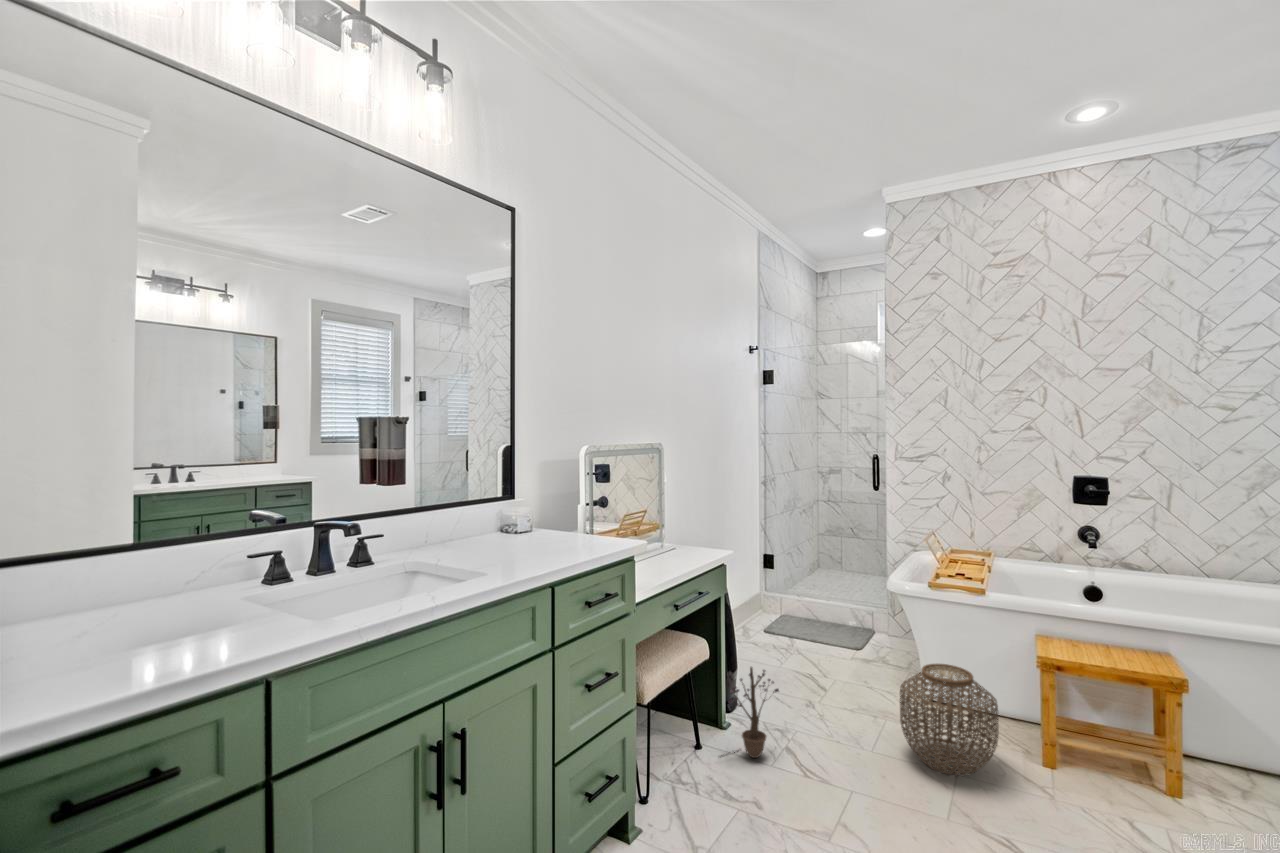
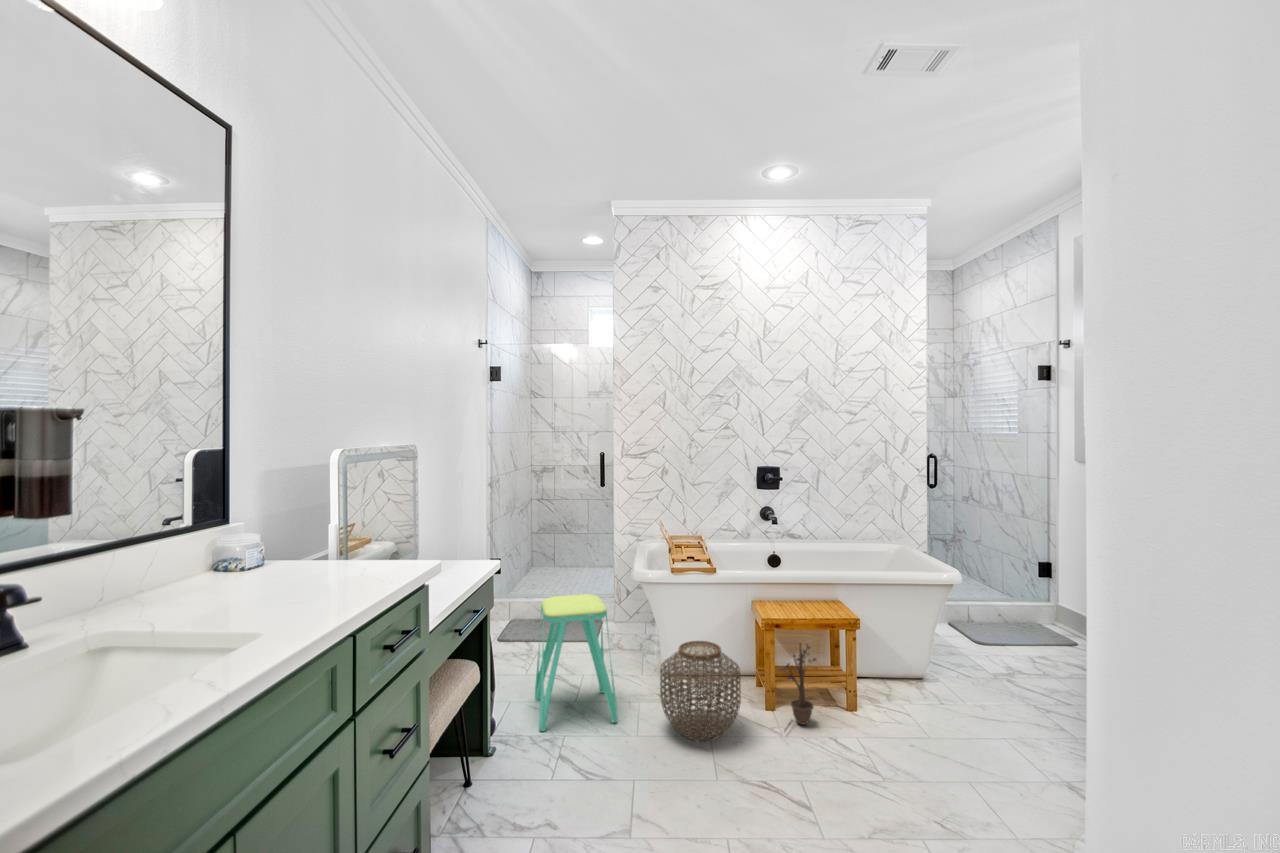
stool: none [775,595,856,731] -> present [535,594,618,731]
decorative plant: present [720,667,779,758] -> present [780,643,816,731]

